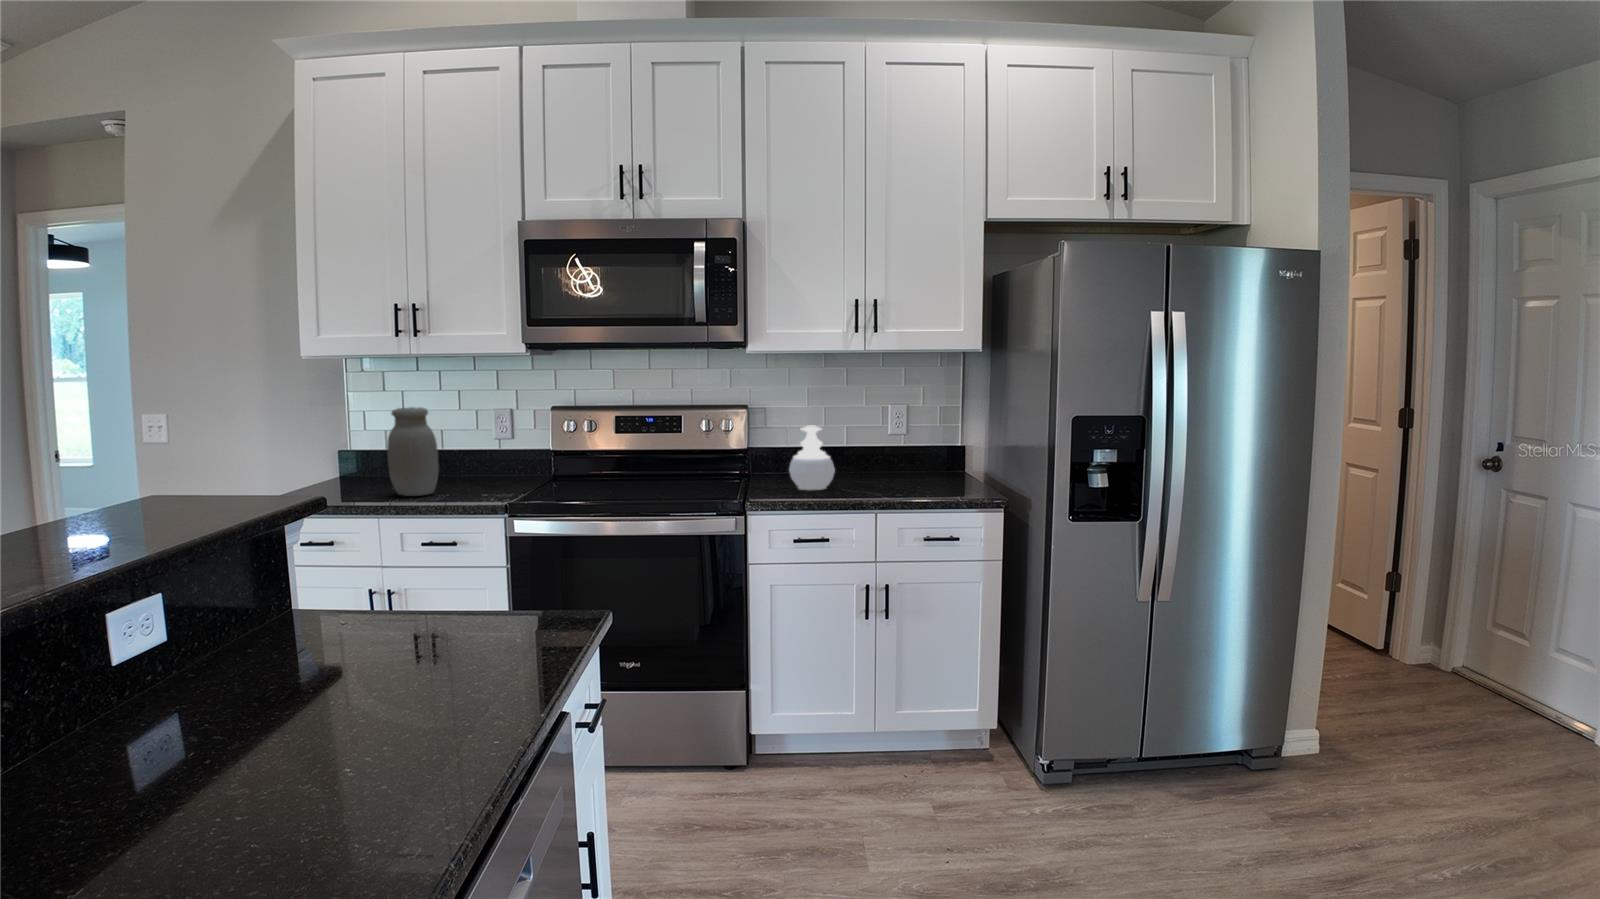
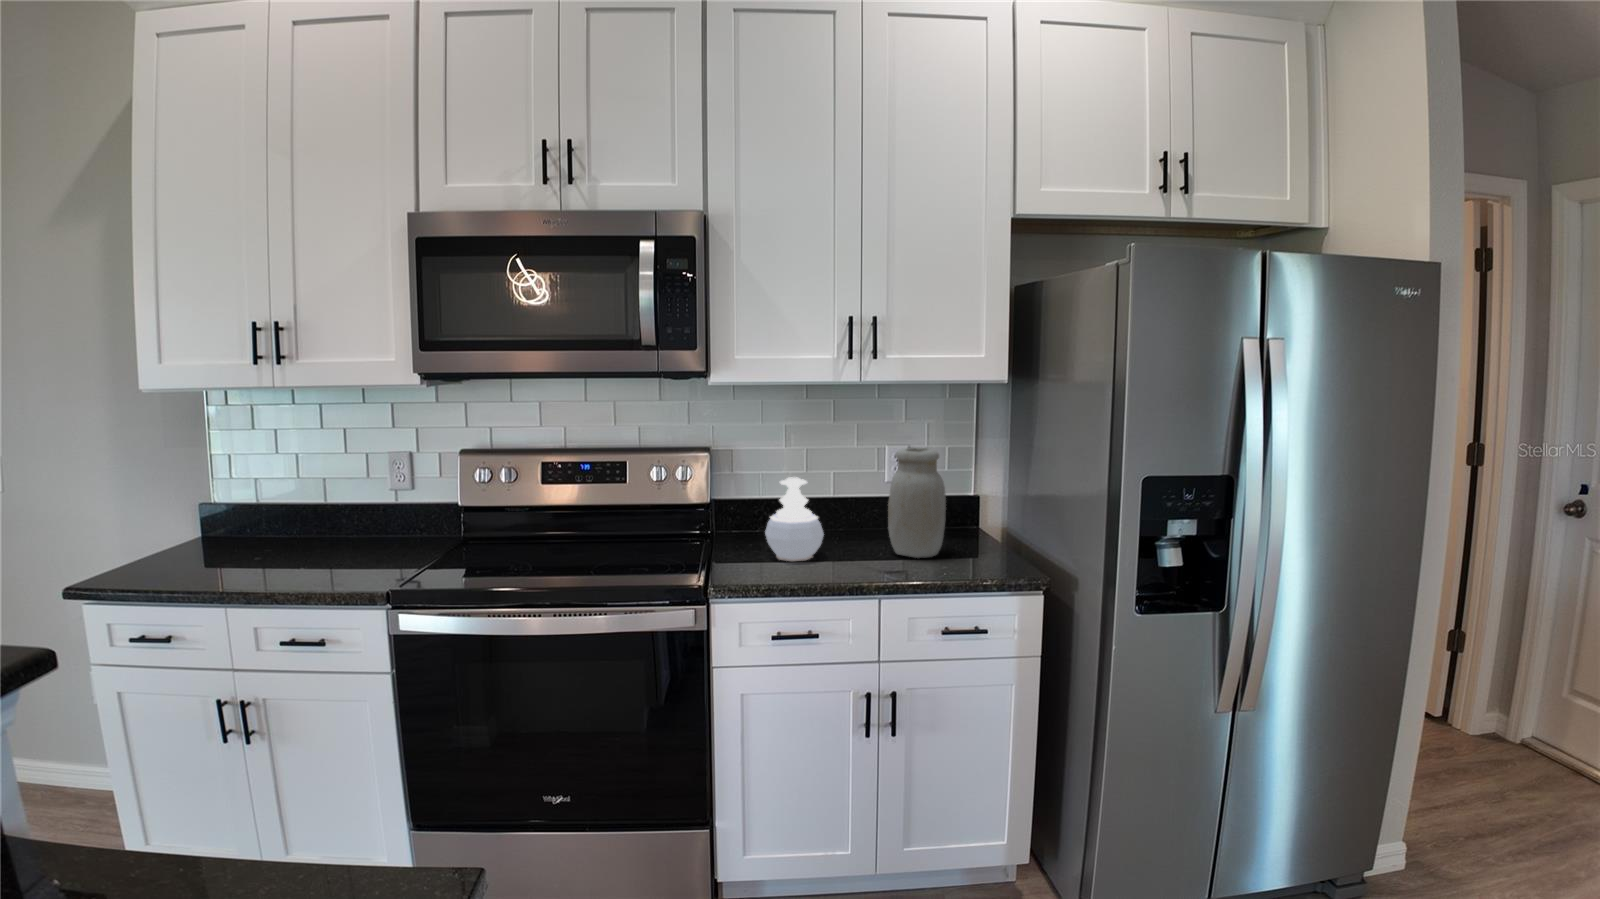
jar: present [387,407,439,496] -> present [888,448,946,558]

